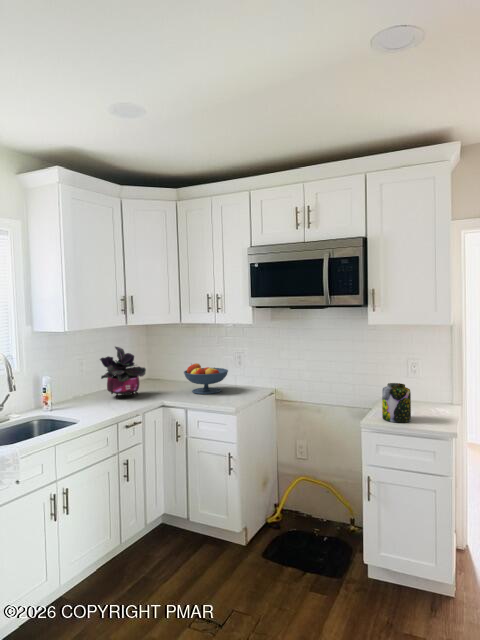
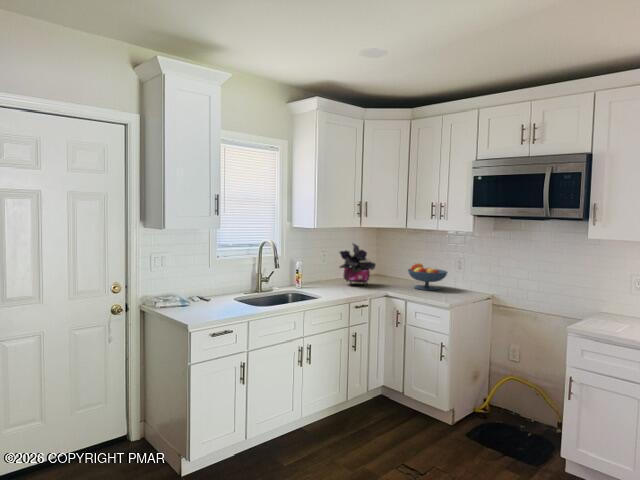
jar: present [382,383,411,422] -> none [593,294,625,331]

